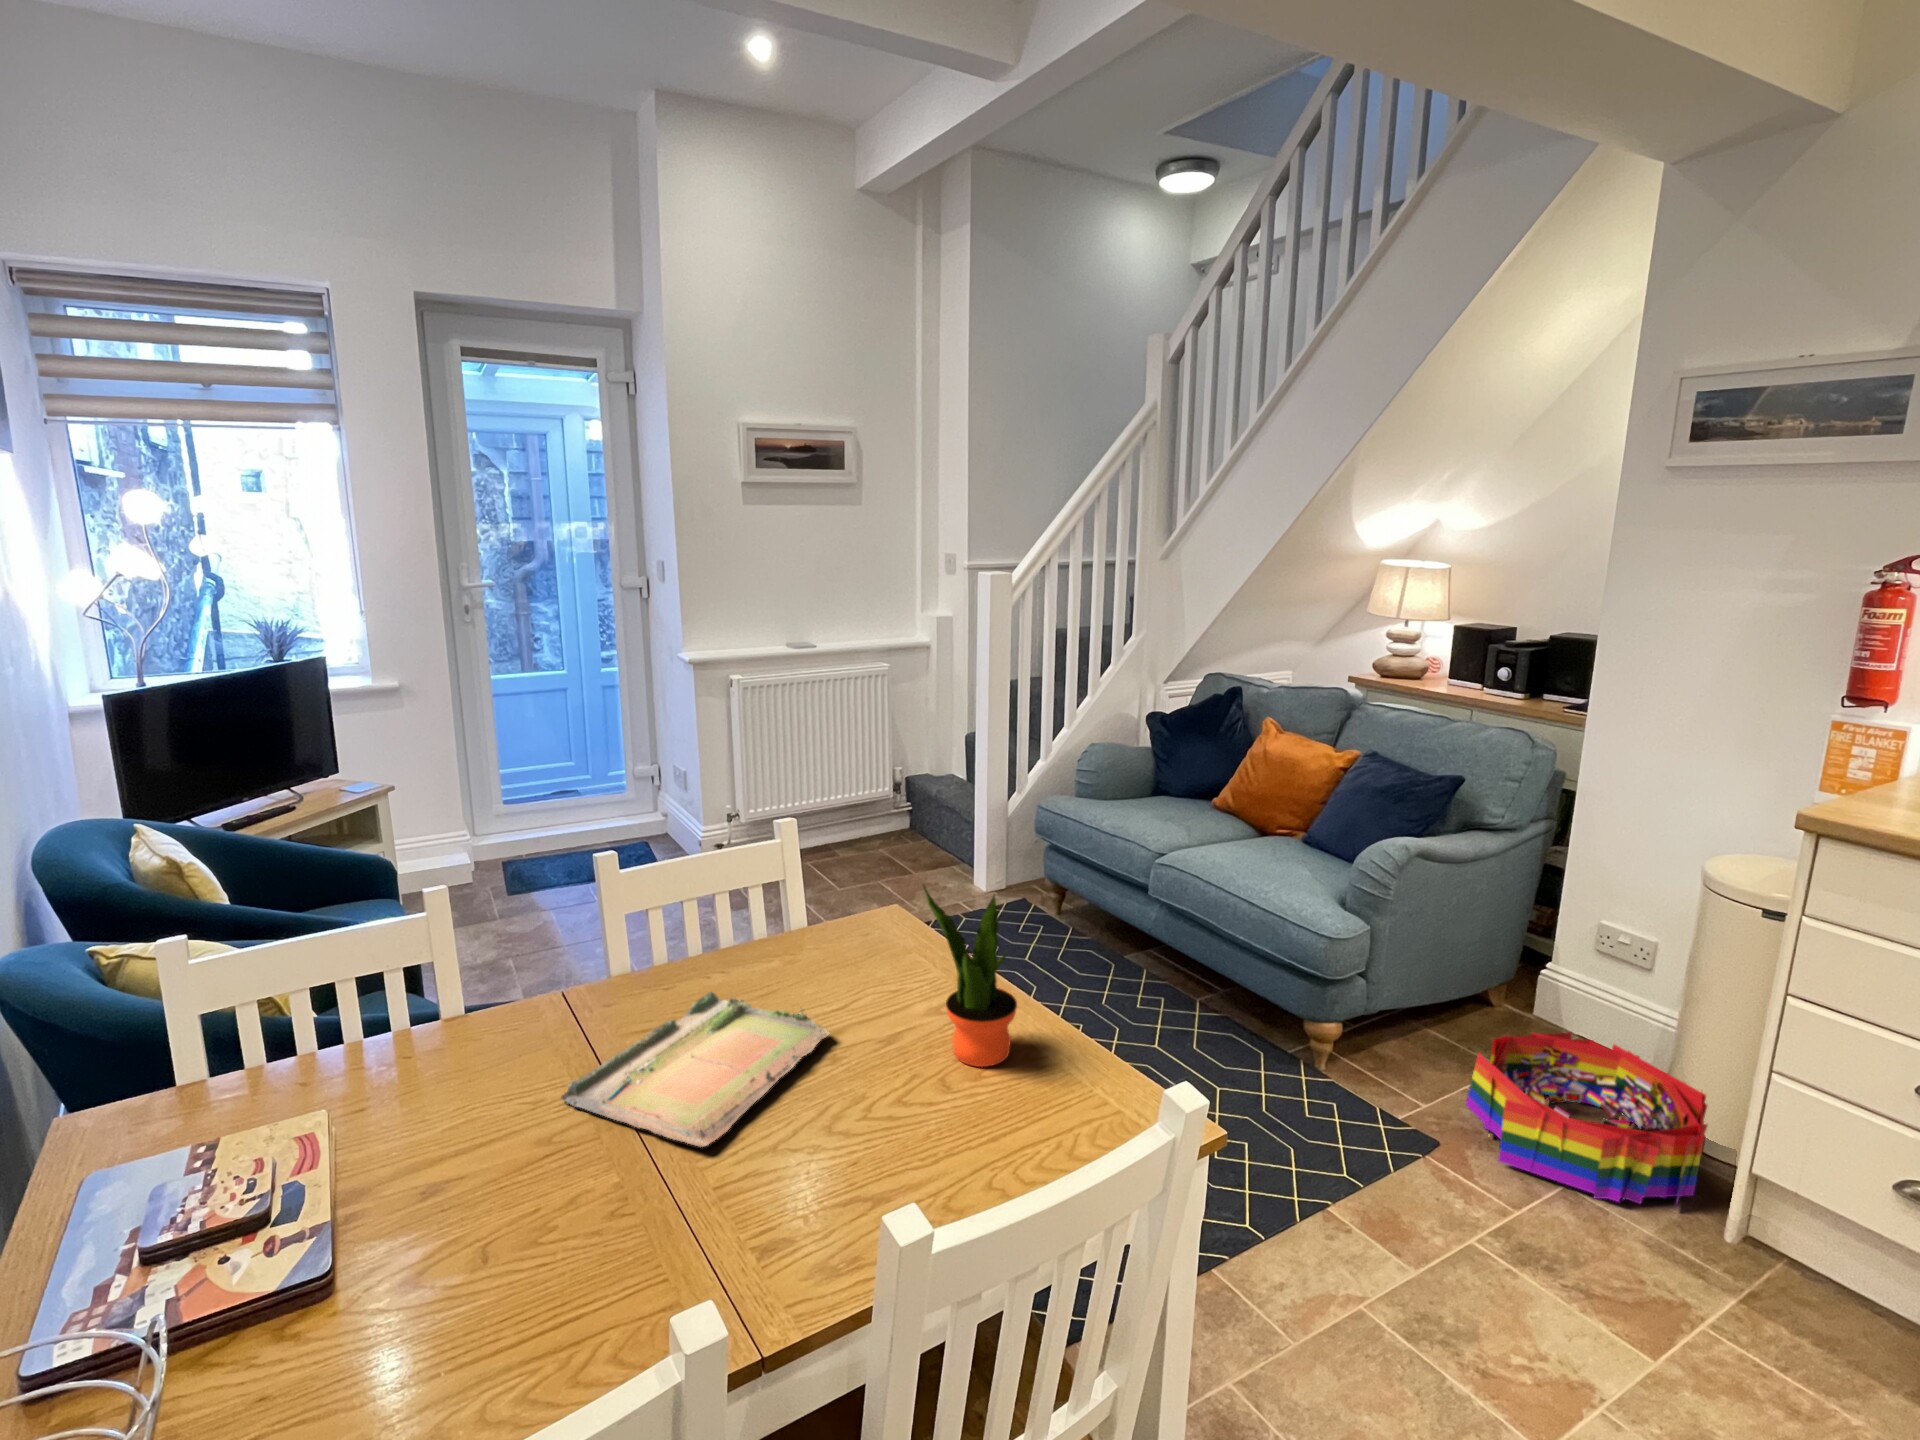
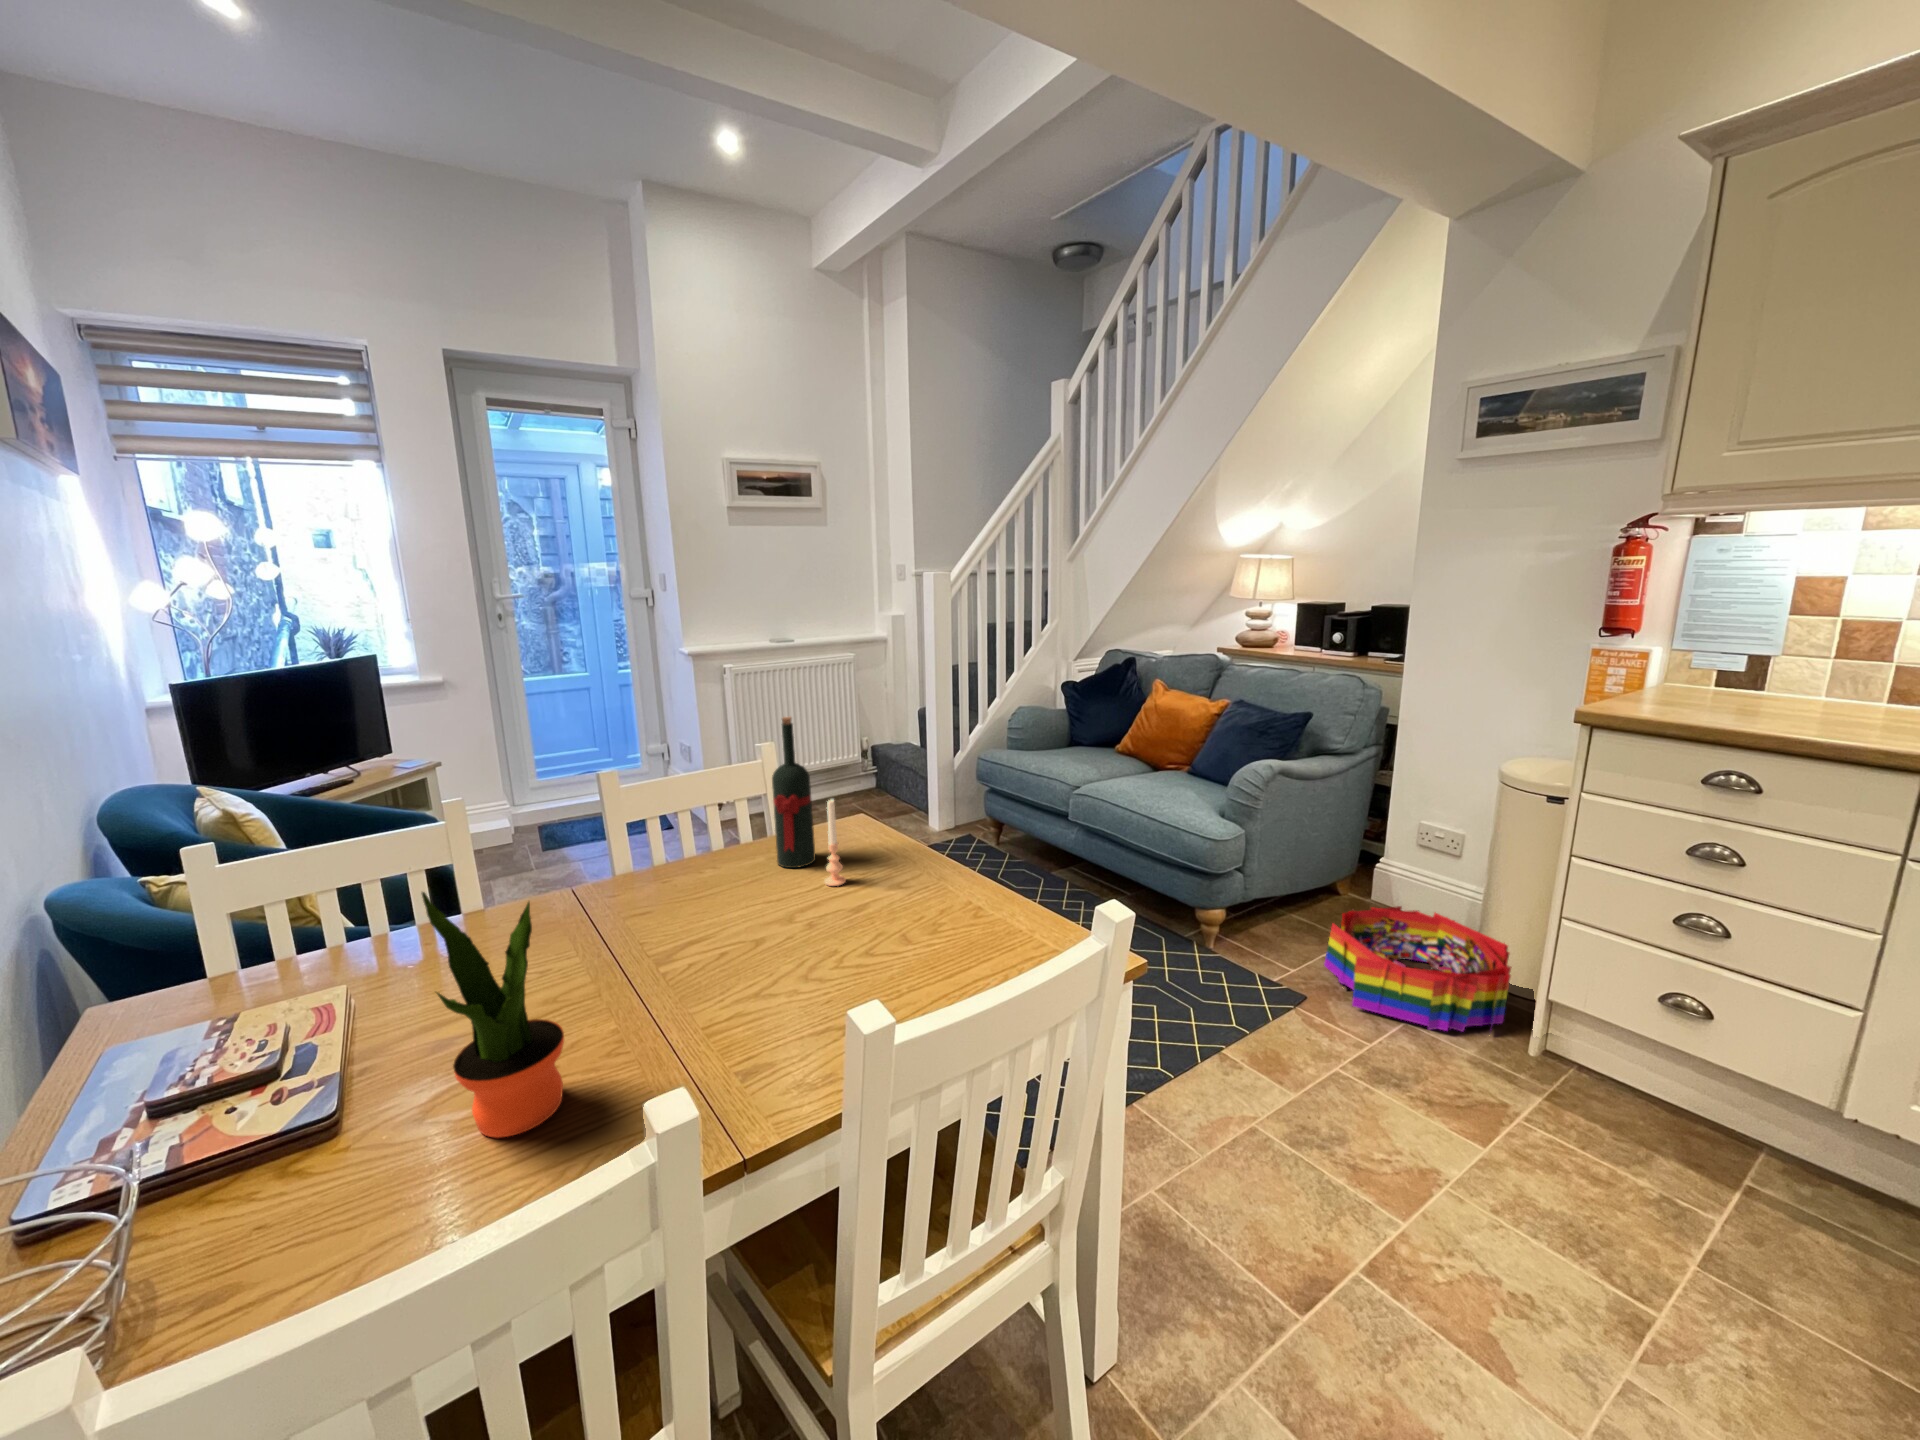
wine bottle: none [791,800,838,978] -> present [772,717,816,868]
potted plant: present [923,886,1017,1067] -> present [422,892,564,1138]
candle: none [849,904,874,1005] -> present [824,799,846,886]
tray: present [562,992,829,1147] -> none [567,880,808,996]

